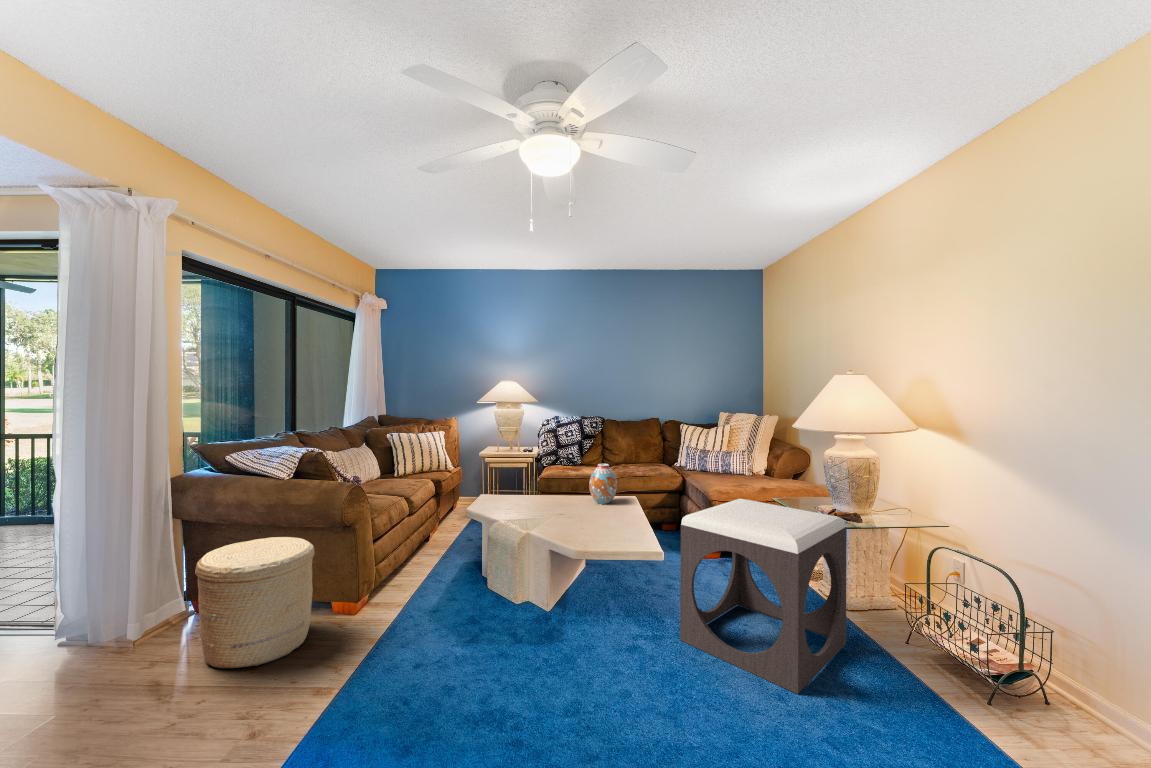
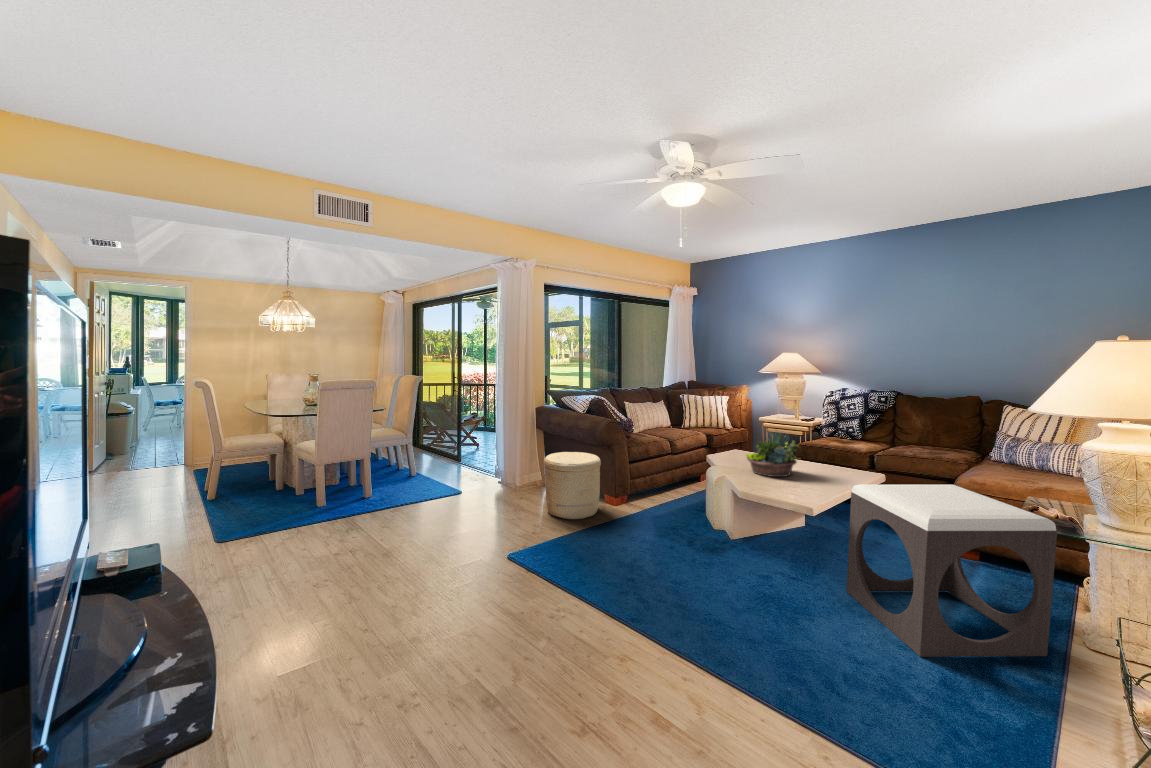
vase: present [589,464,617,504] -> none [821,435,850,473]
succulent planter: none [524,465,584,522] -> present [745,433,798,477]

